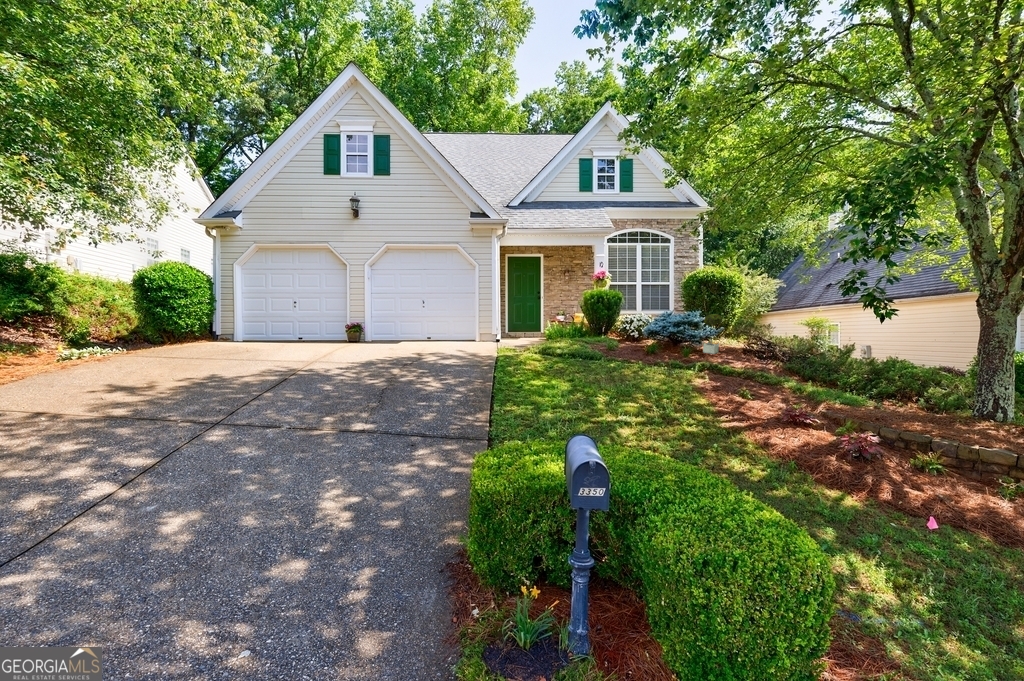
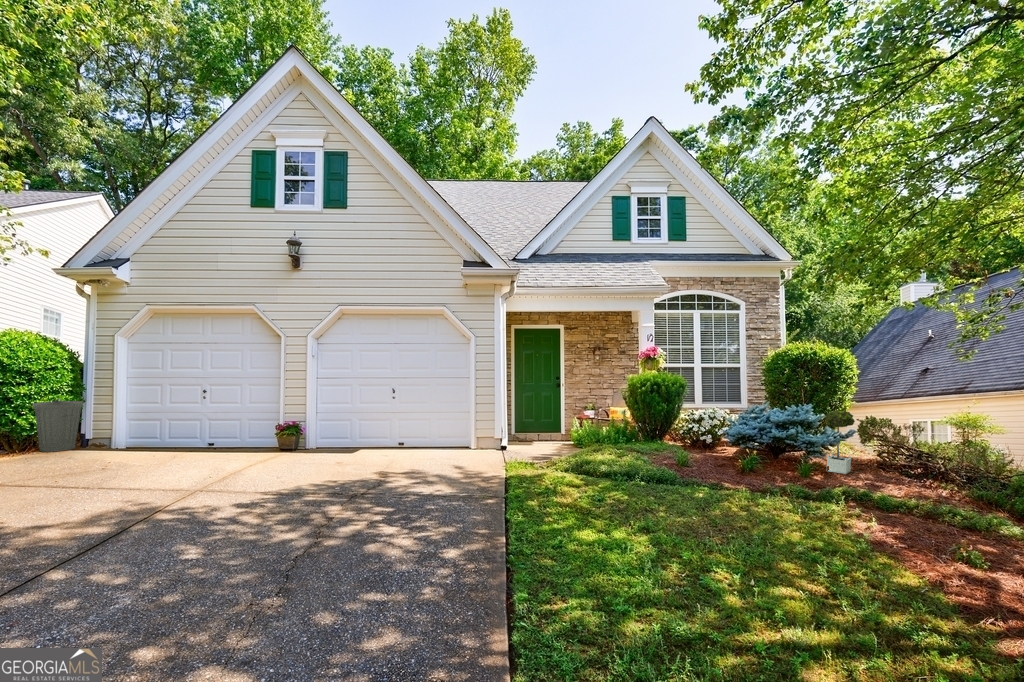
trash can: none [192,308,223,342] -> present [32,399,83,452]

